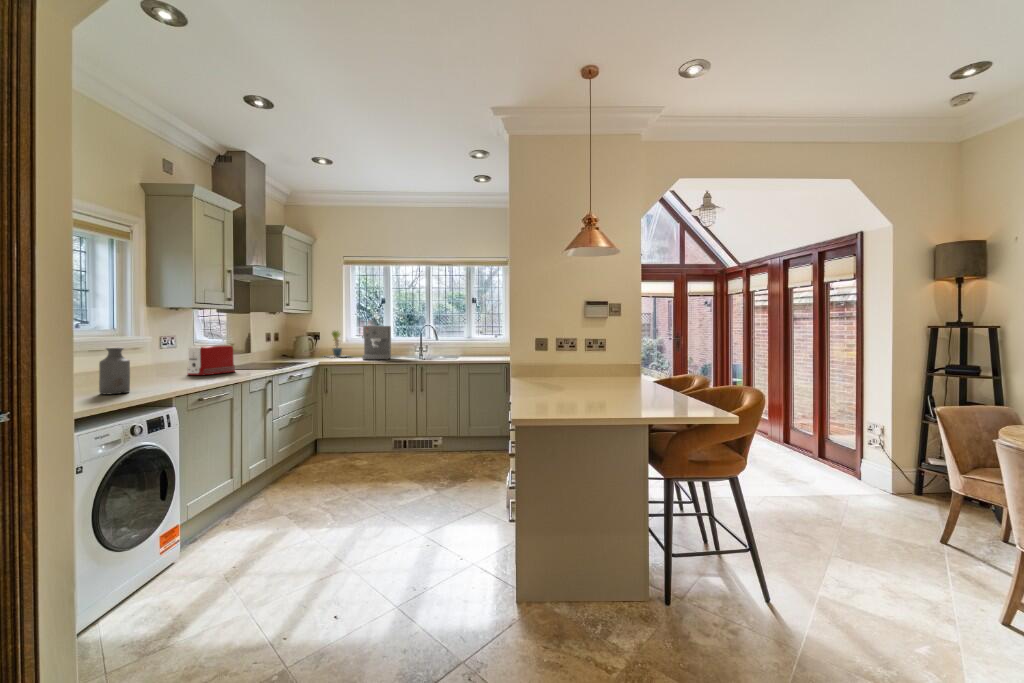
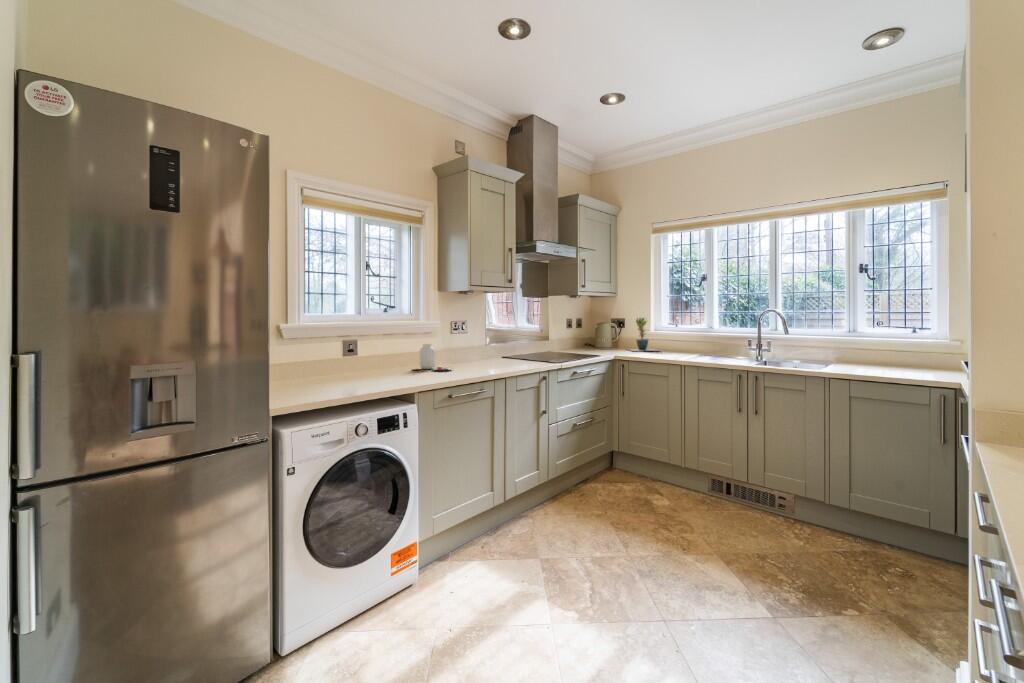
coffee maker: present [362,326,391,360] -> none [669,310,712,358]
toaster: present [187,345,235,375] -> none [466,334,512,367]
bottle: present [99,347,130,394] -> none [361,334,387,384]
jar: none [131,356,182,382] -> present [419,344,452,370]

